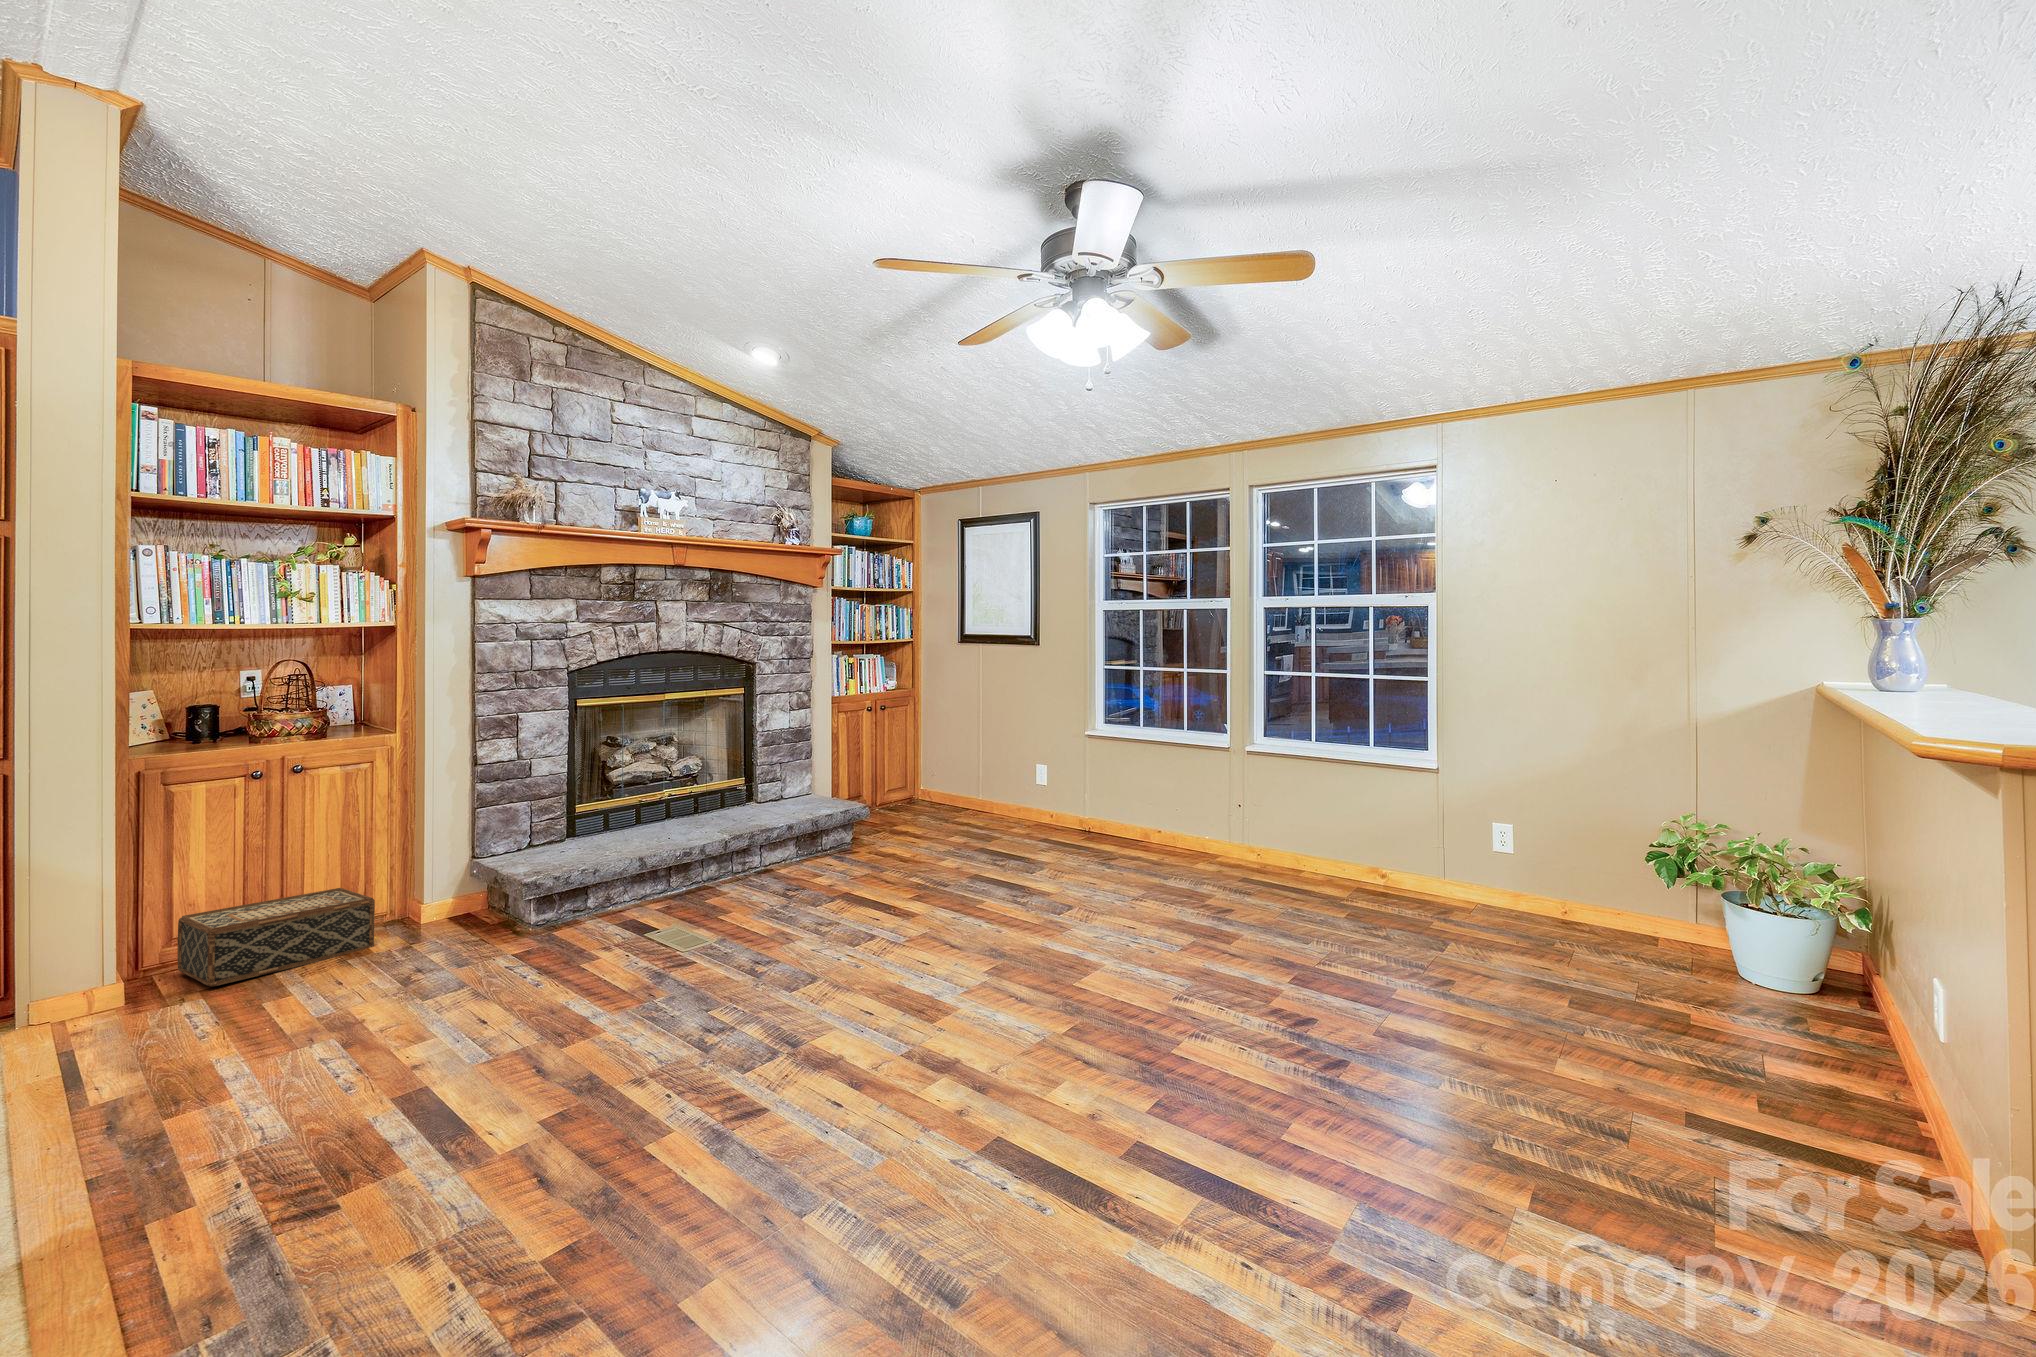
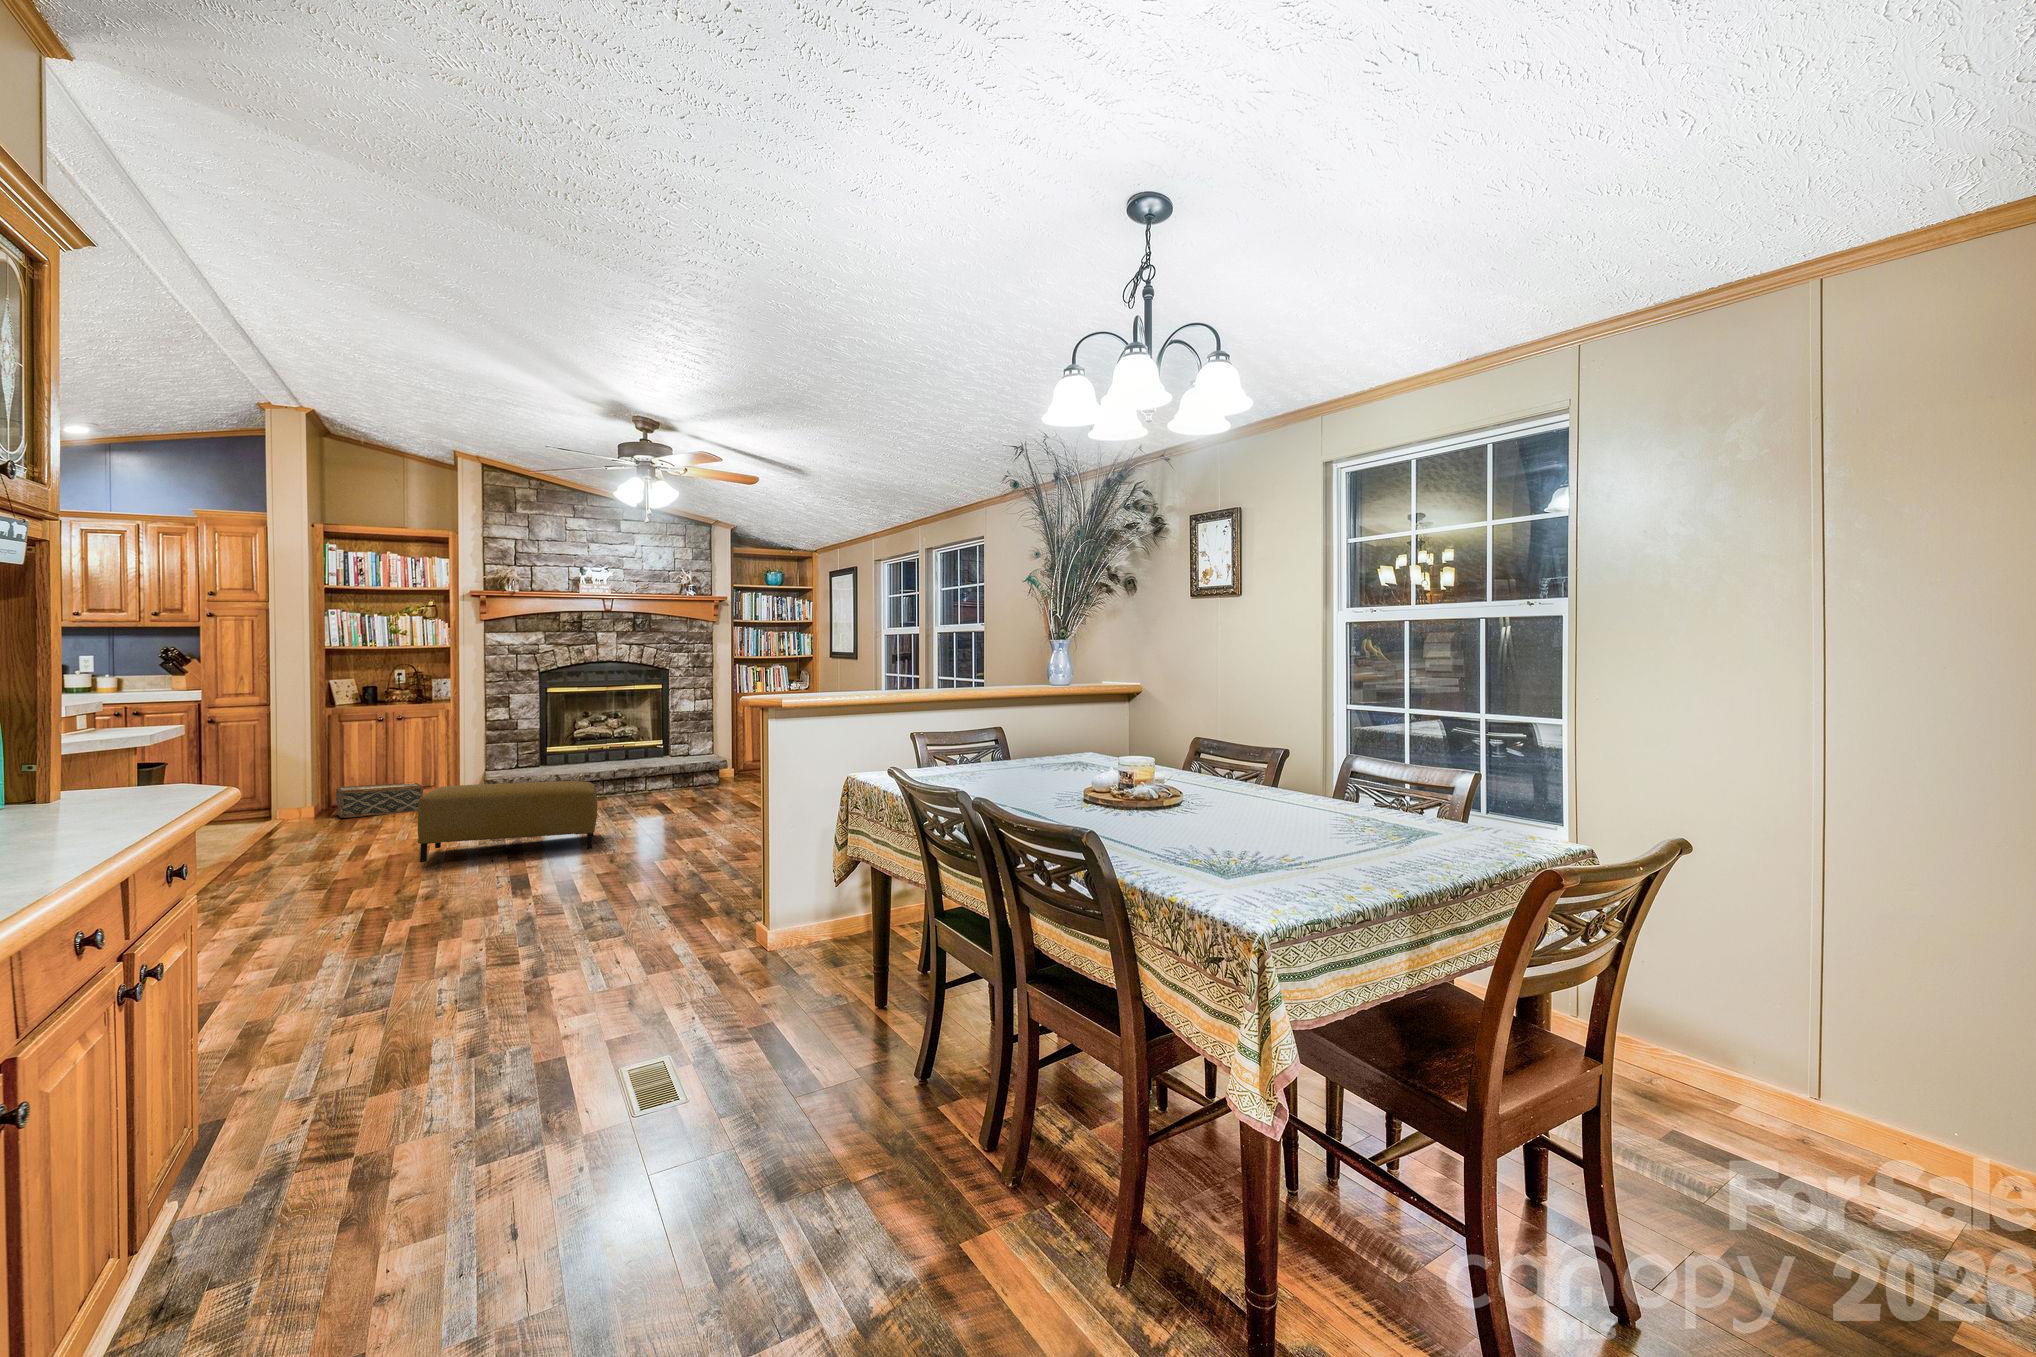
ottoman: none [610,908,974,1169] -> present [418,781,597,862]

